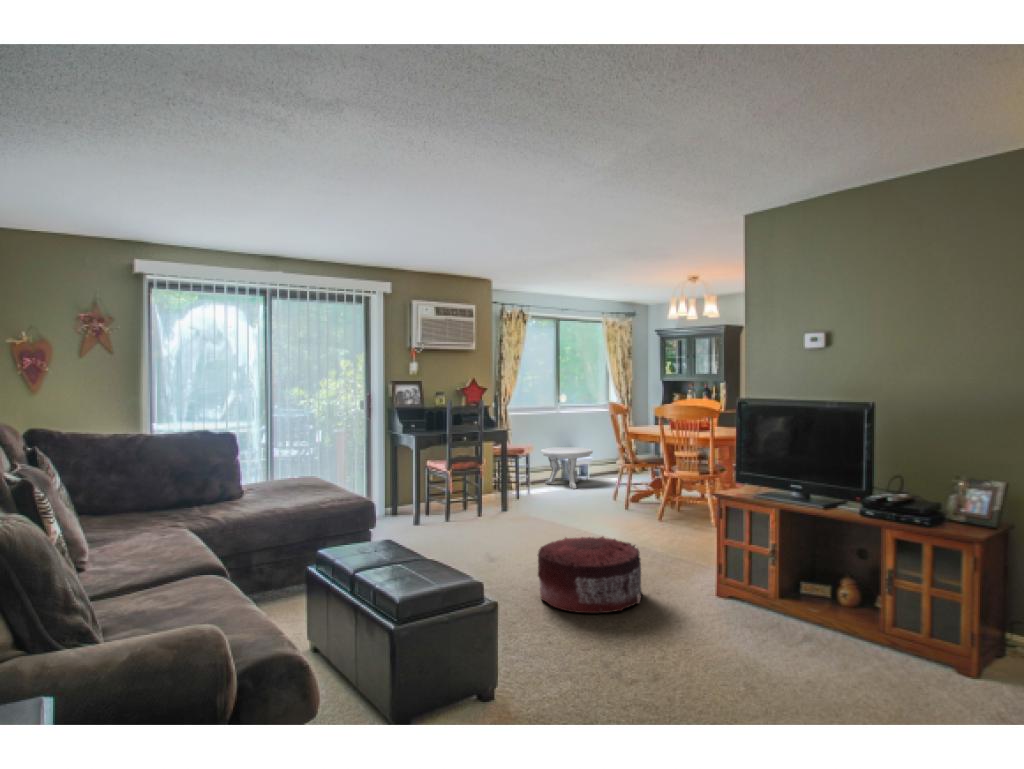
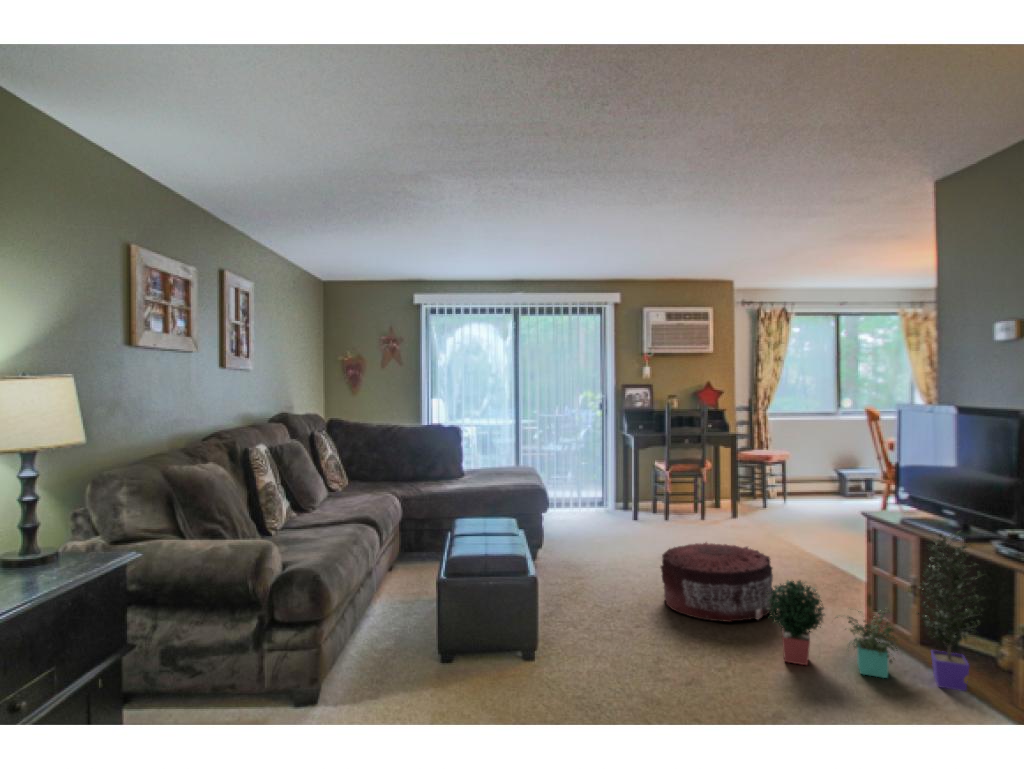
side table: present [541,447,593,489] -> none [804,458,869,505]
potted plant: none [677,500,841,637] -> present [766,531,984,691]

